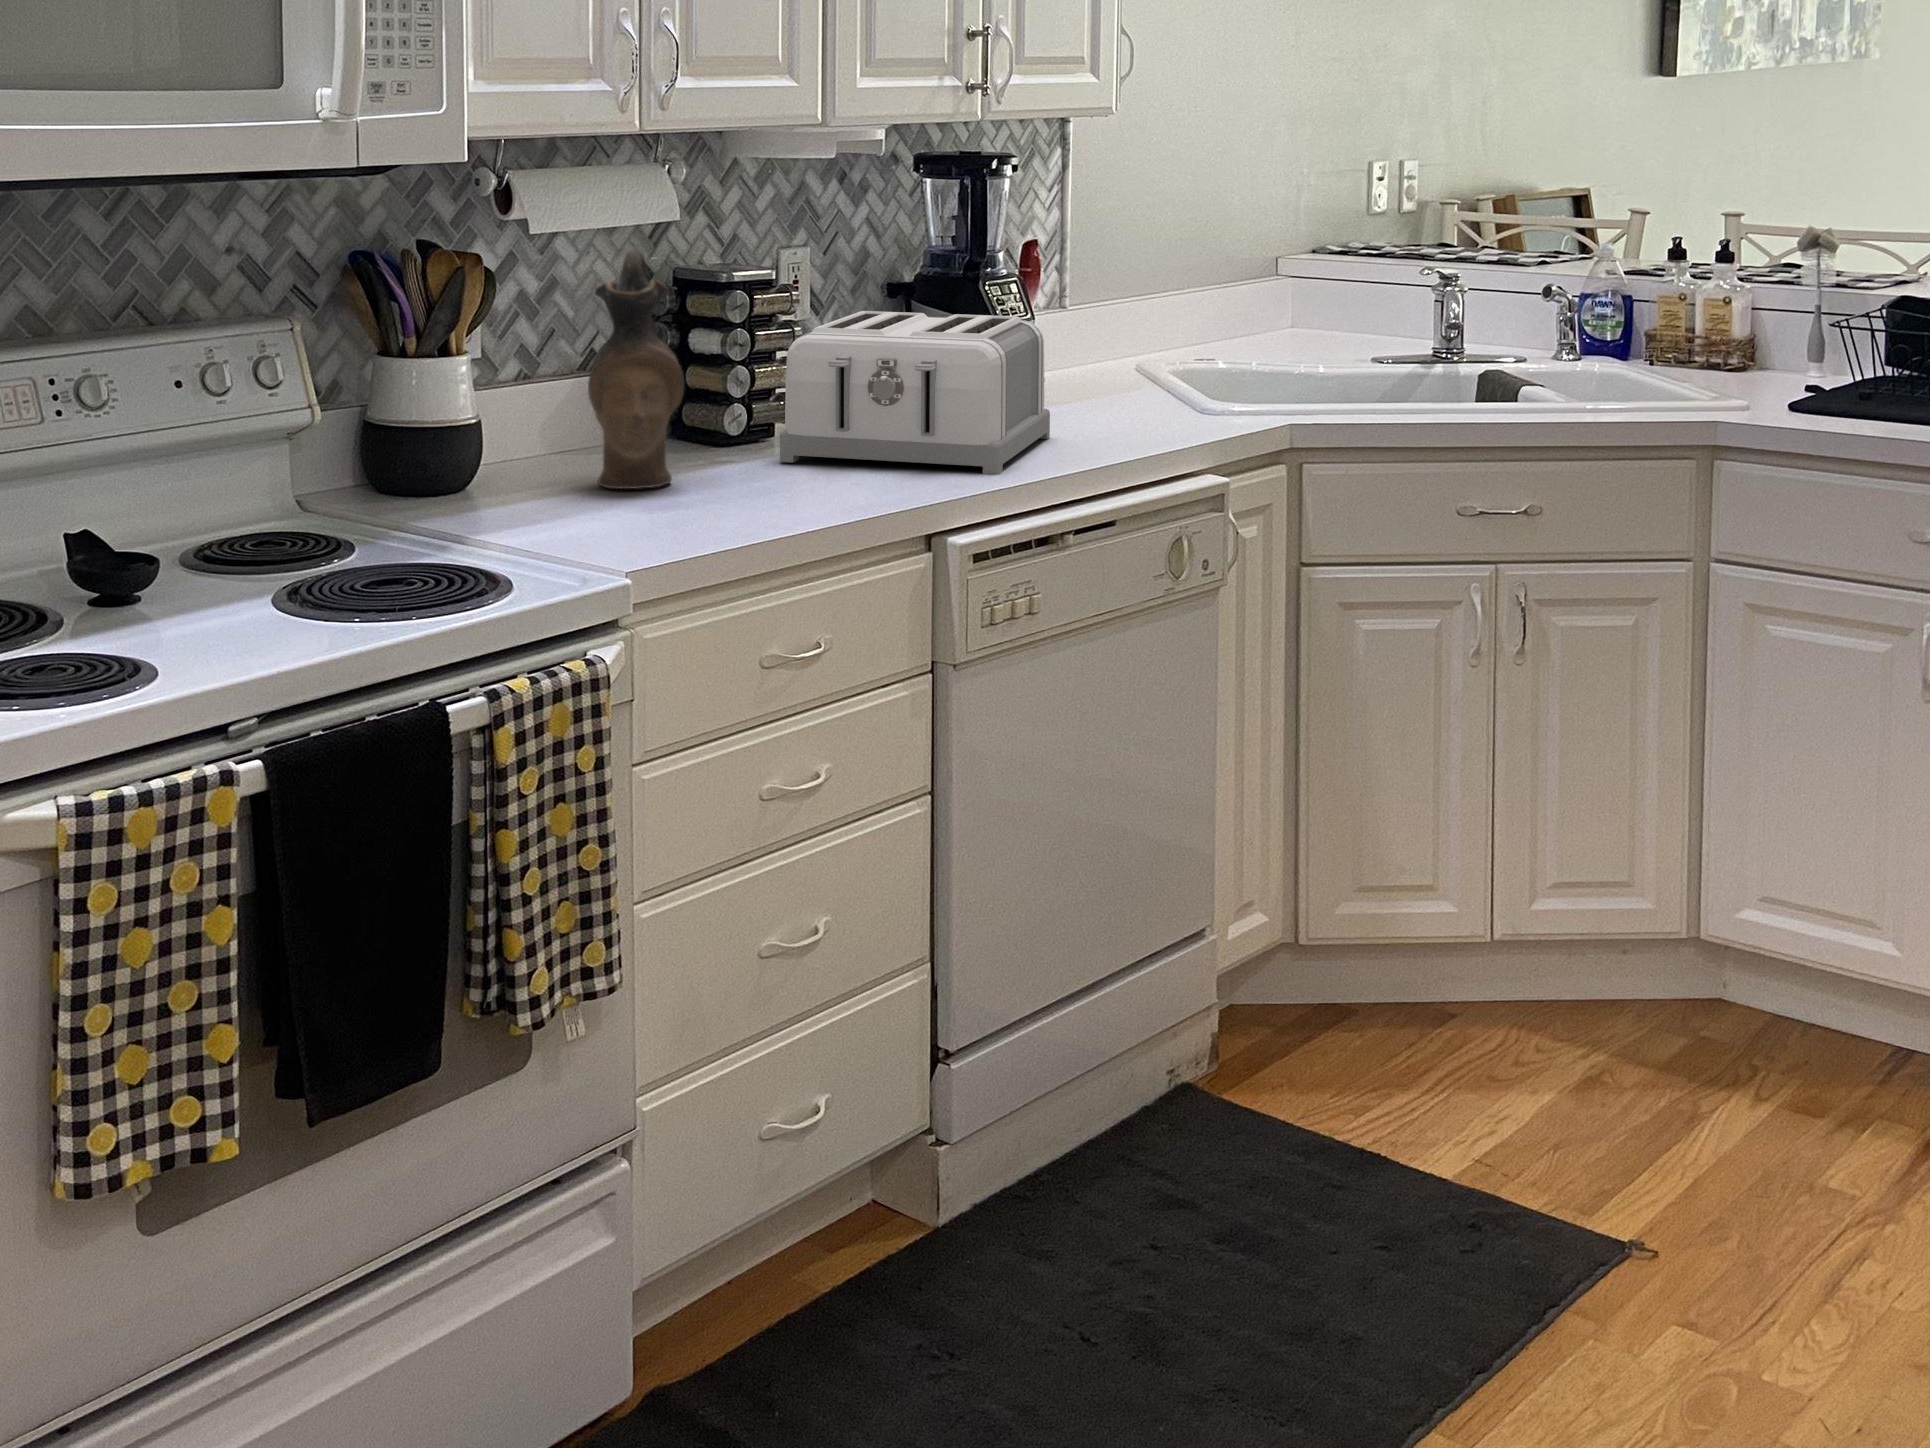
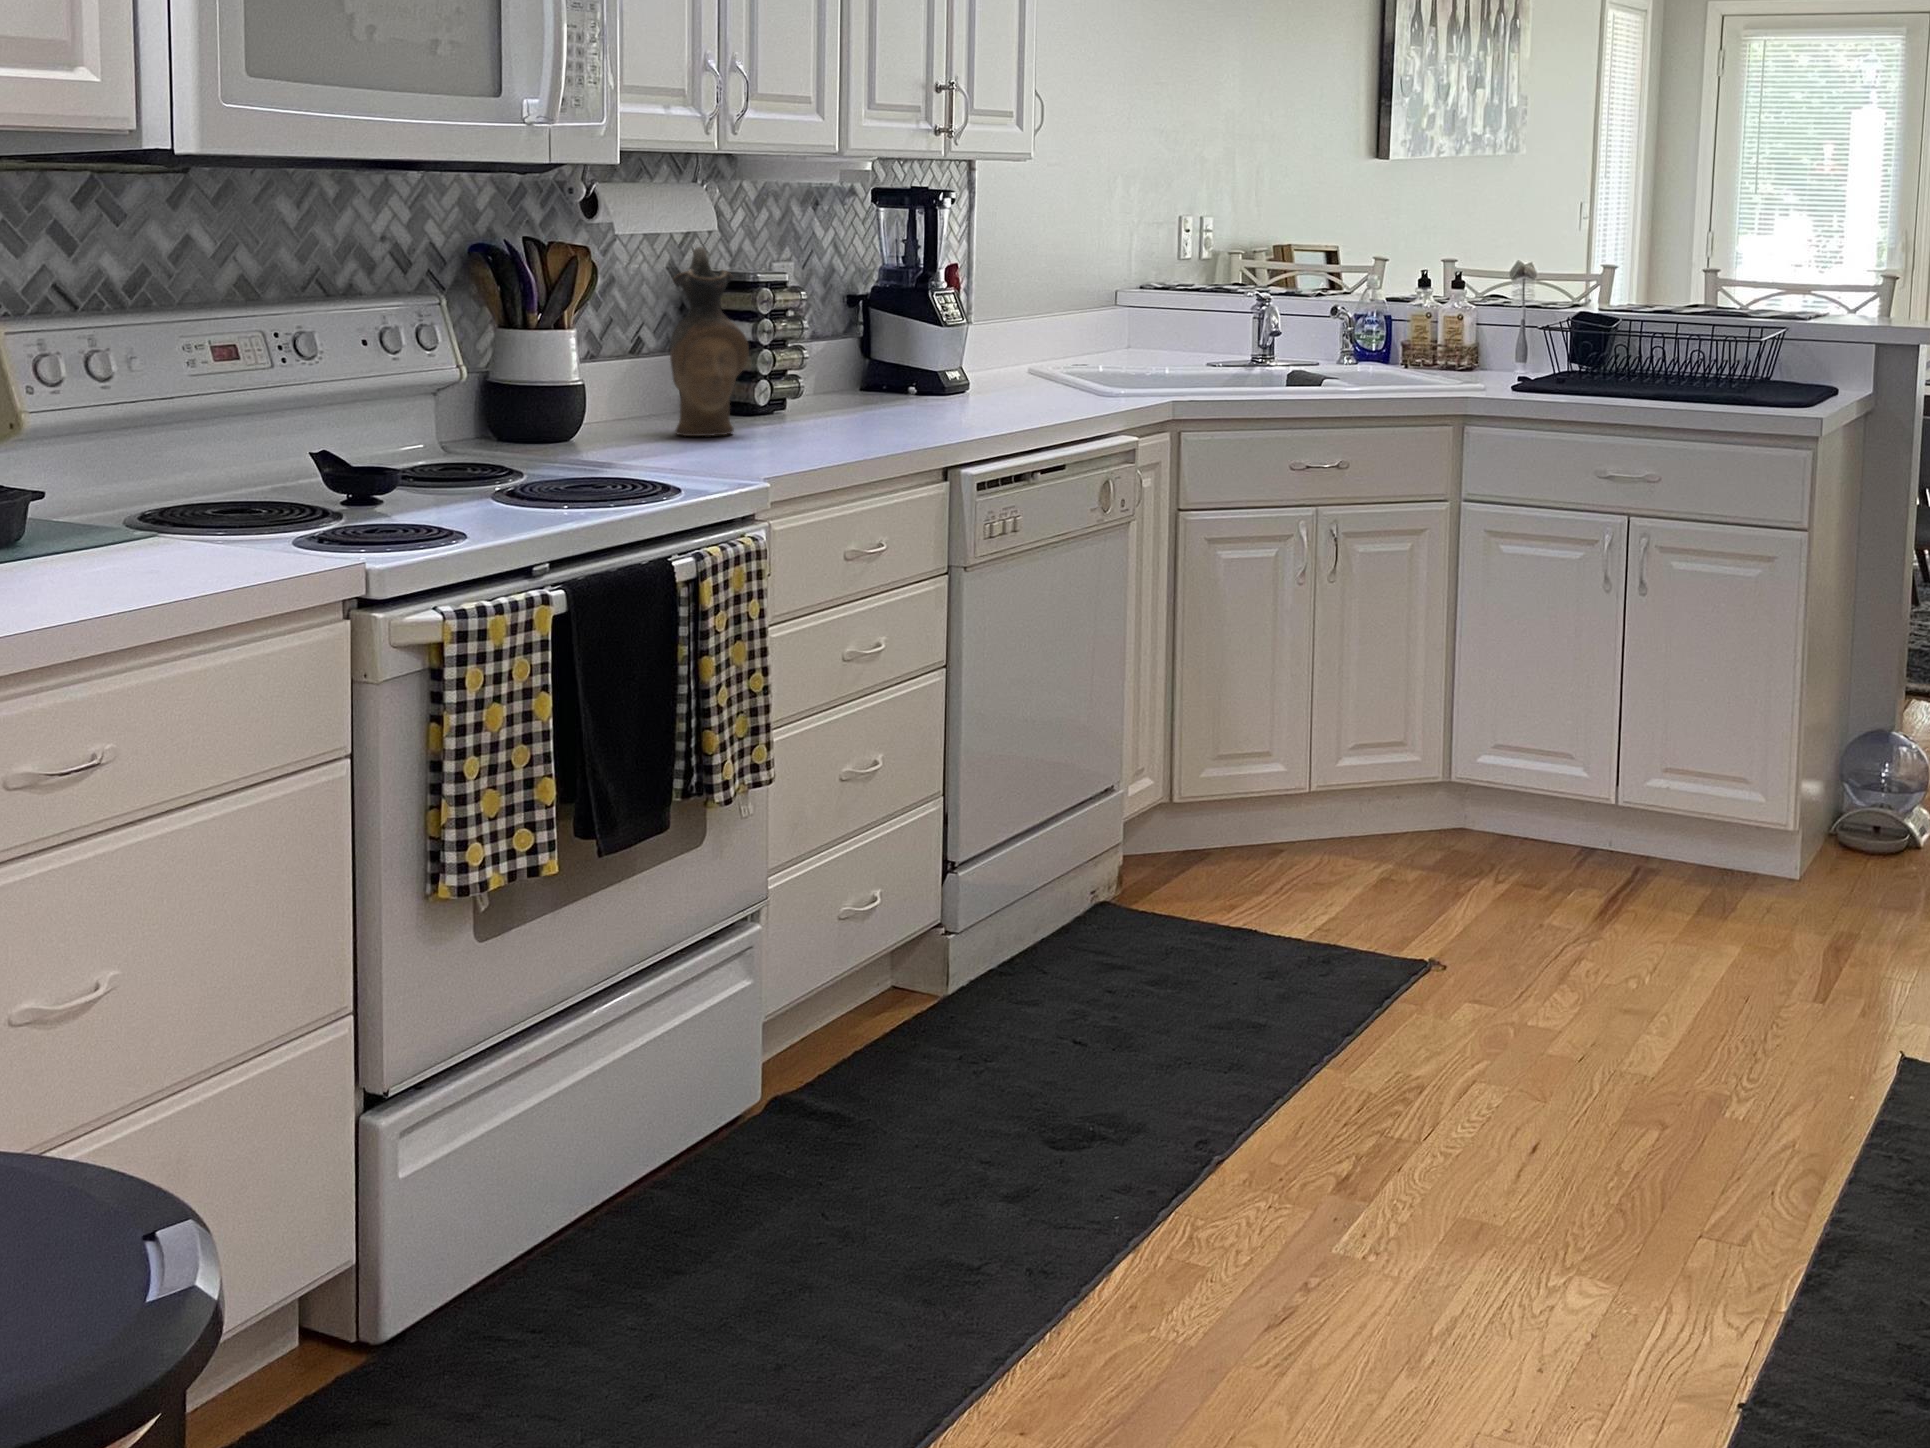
toaster: present [780,311,1050,475] -> none [804,308,999,426]

